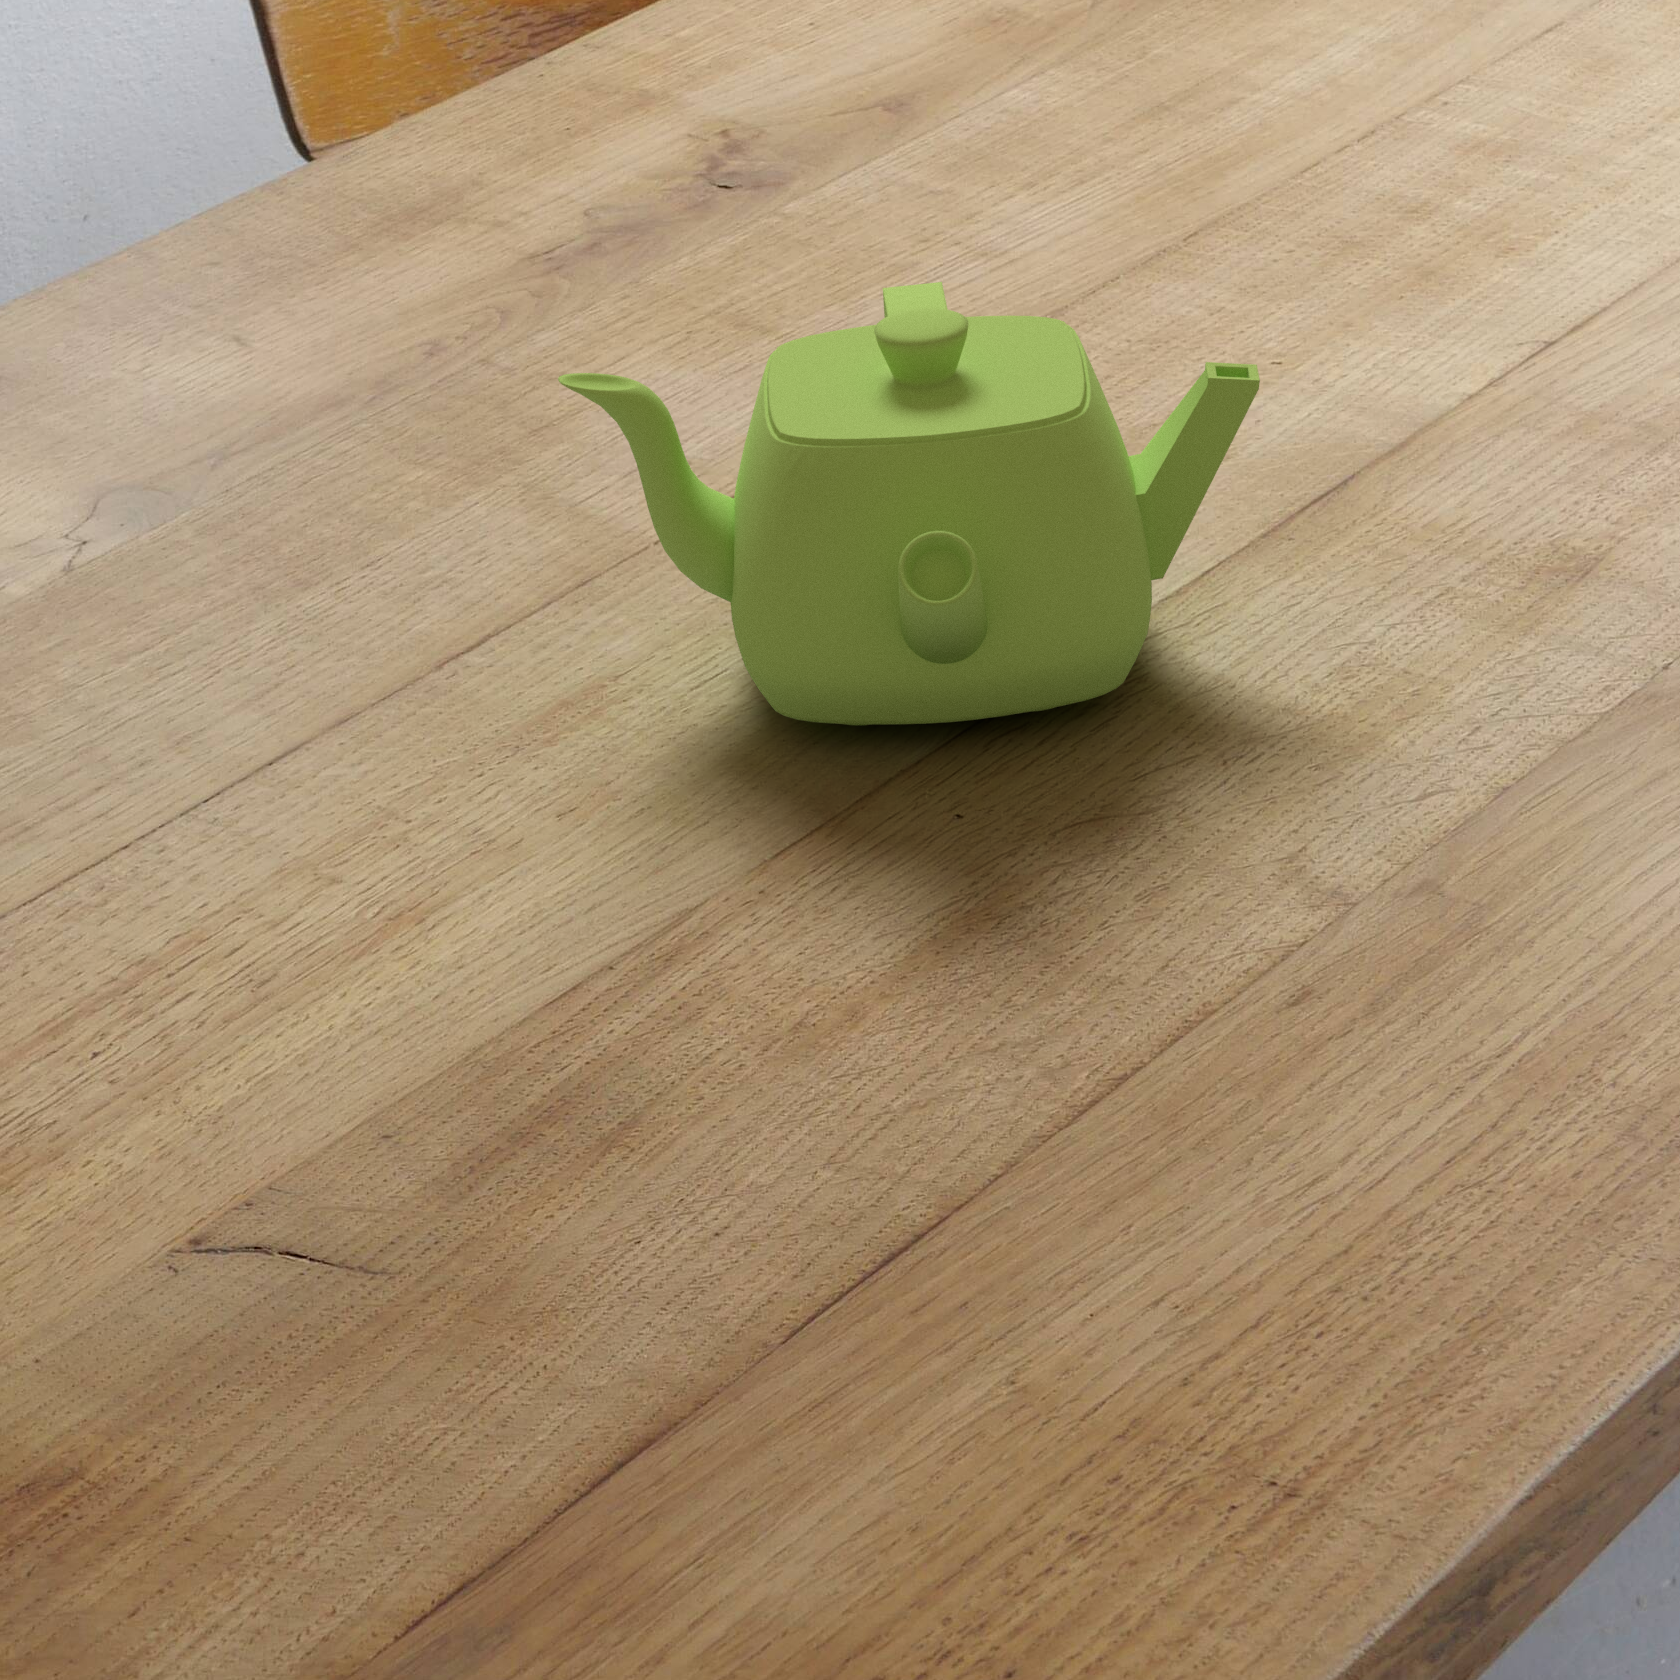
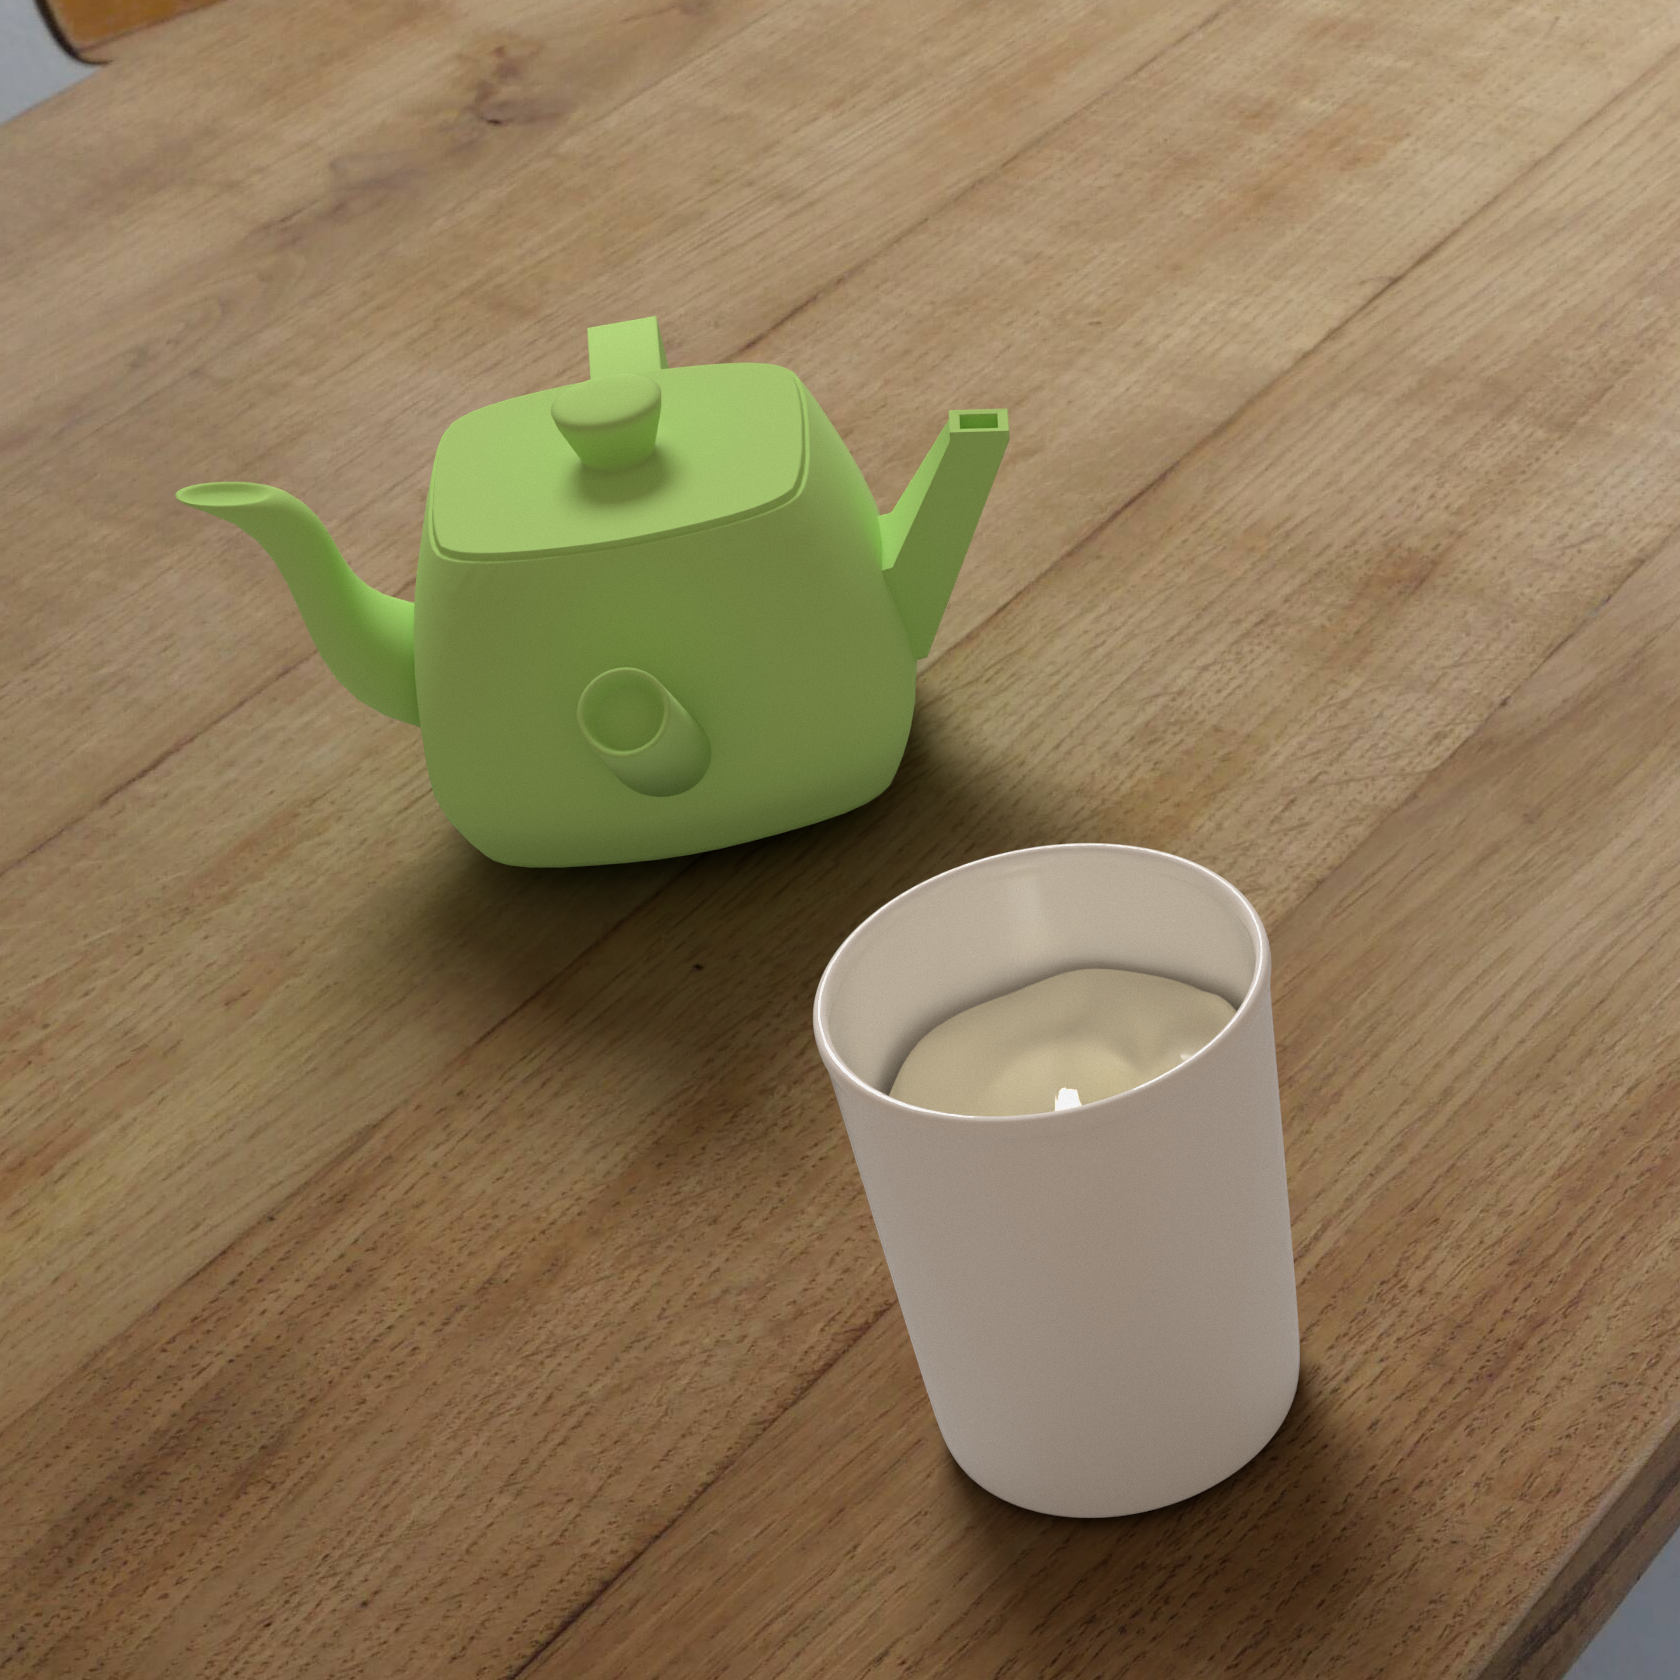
candle holder: none [1153,653,1551,1223] -> present [813,843,1300,1518]

